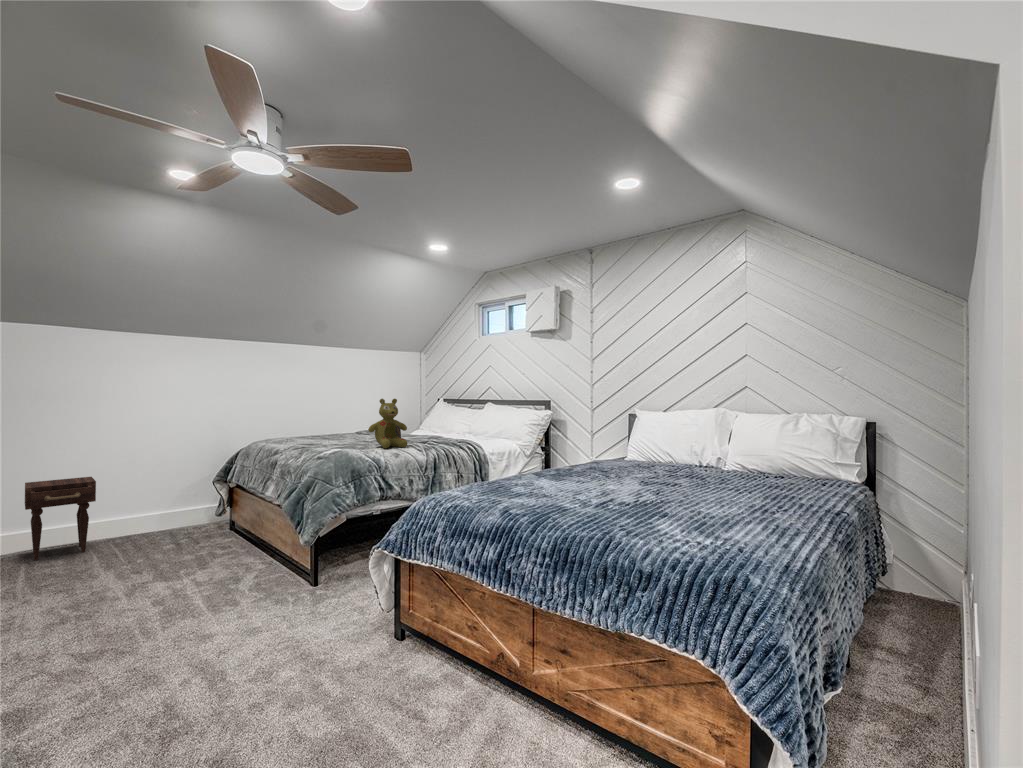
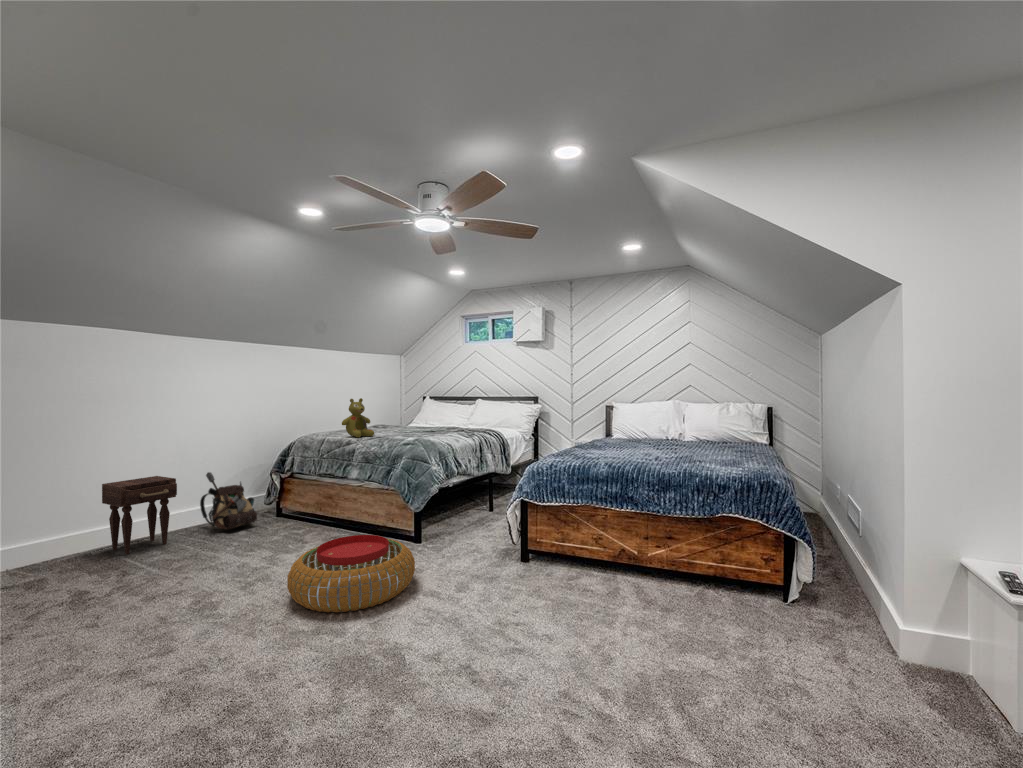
stuffed bear: present [368,399,407,448] -> present [342,398,374,438]
backpack: none [137,476,198,539] -> present [200,472,257,529]
pouf: none [34,577,237,692] -> present [287,535,415,612]

